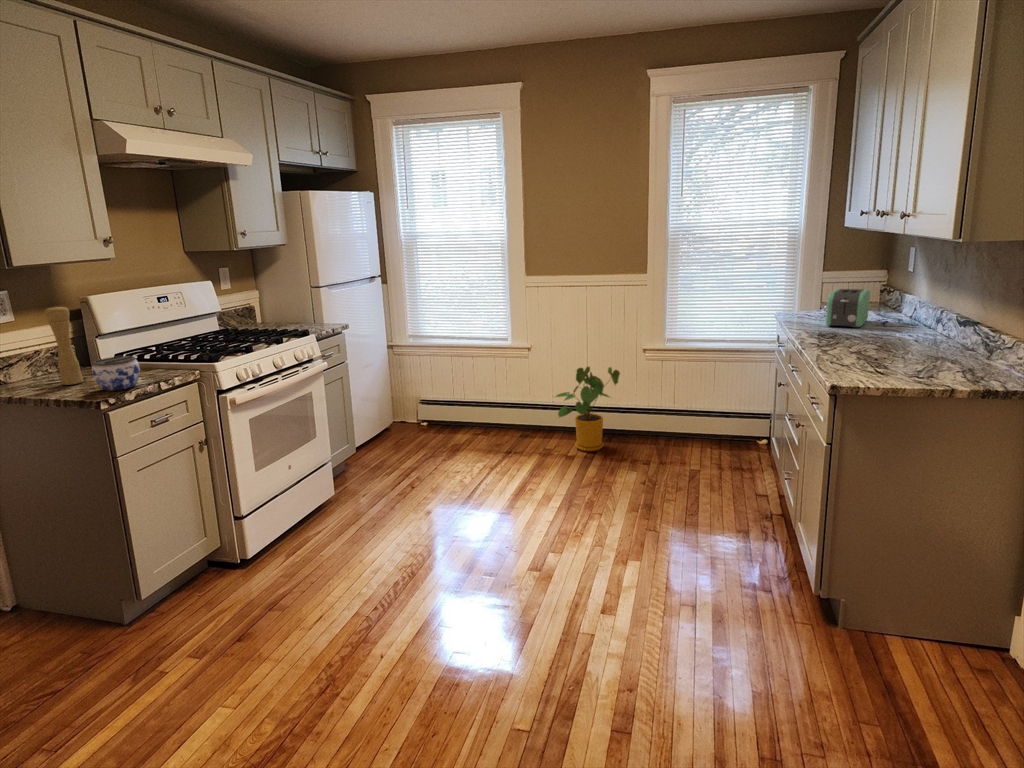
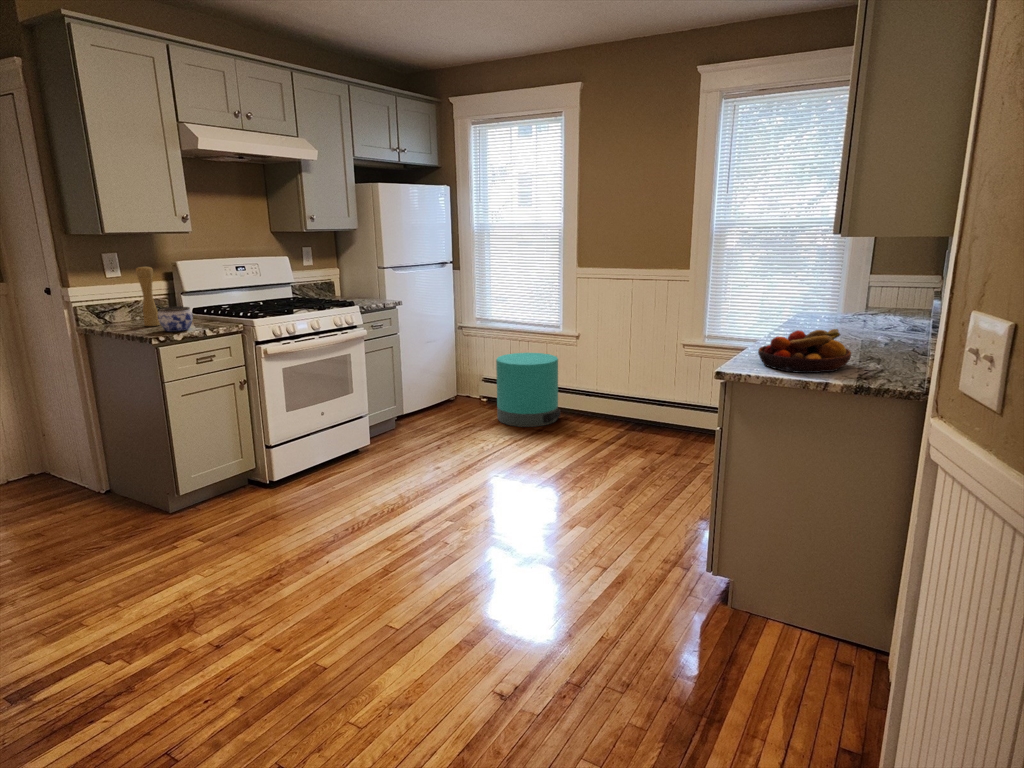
toaster: present [826,289,870,328] -> none [826,288,886,329]
fruit bowl: none [852,335,952,383] -> present [758,329,851,373]
house plant: present [556,367,620,451] -> none [582,358,655,440]
trash can: none [450,368,520,448] -> present [496,353,561,427]

